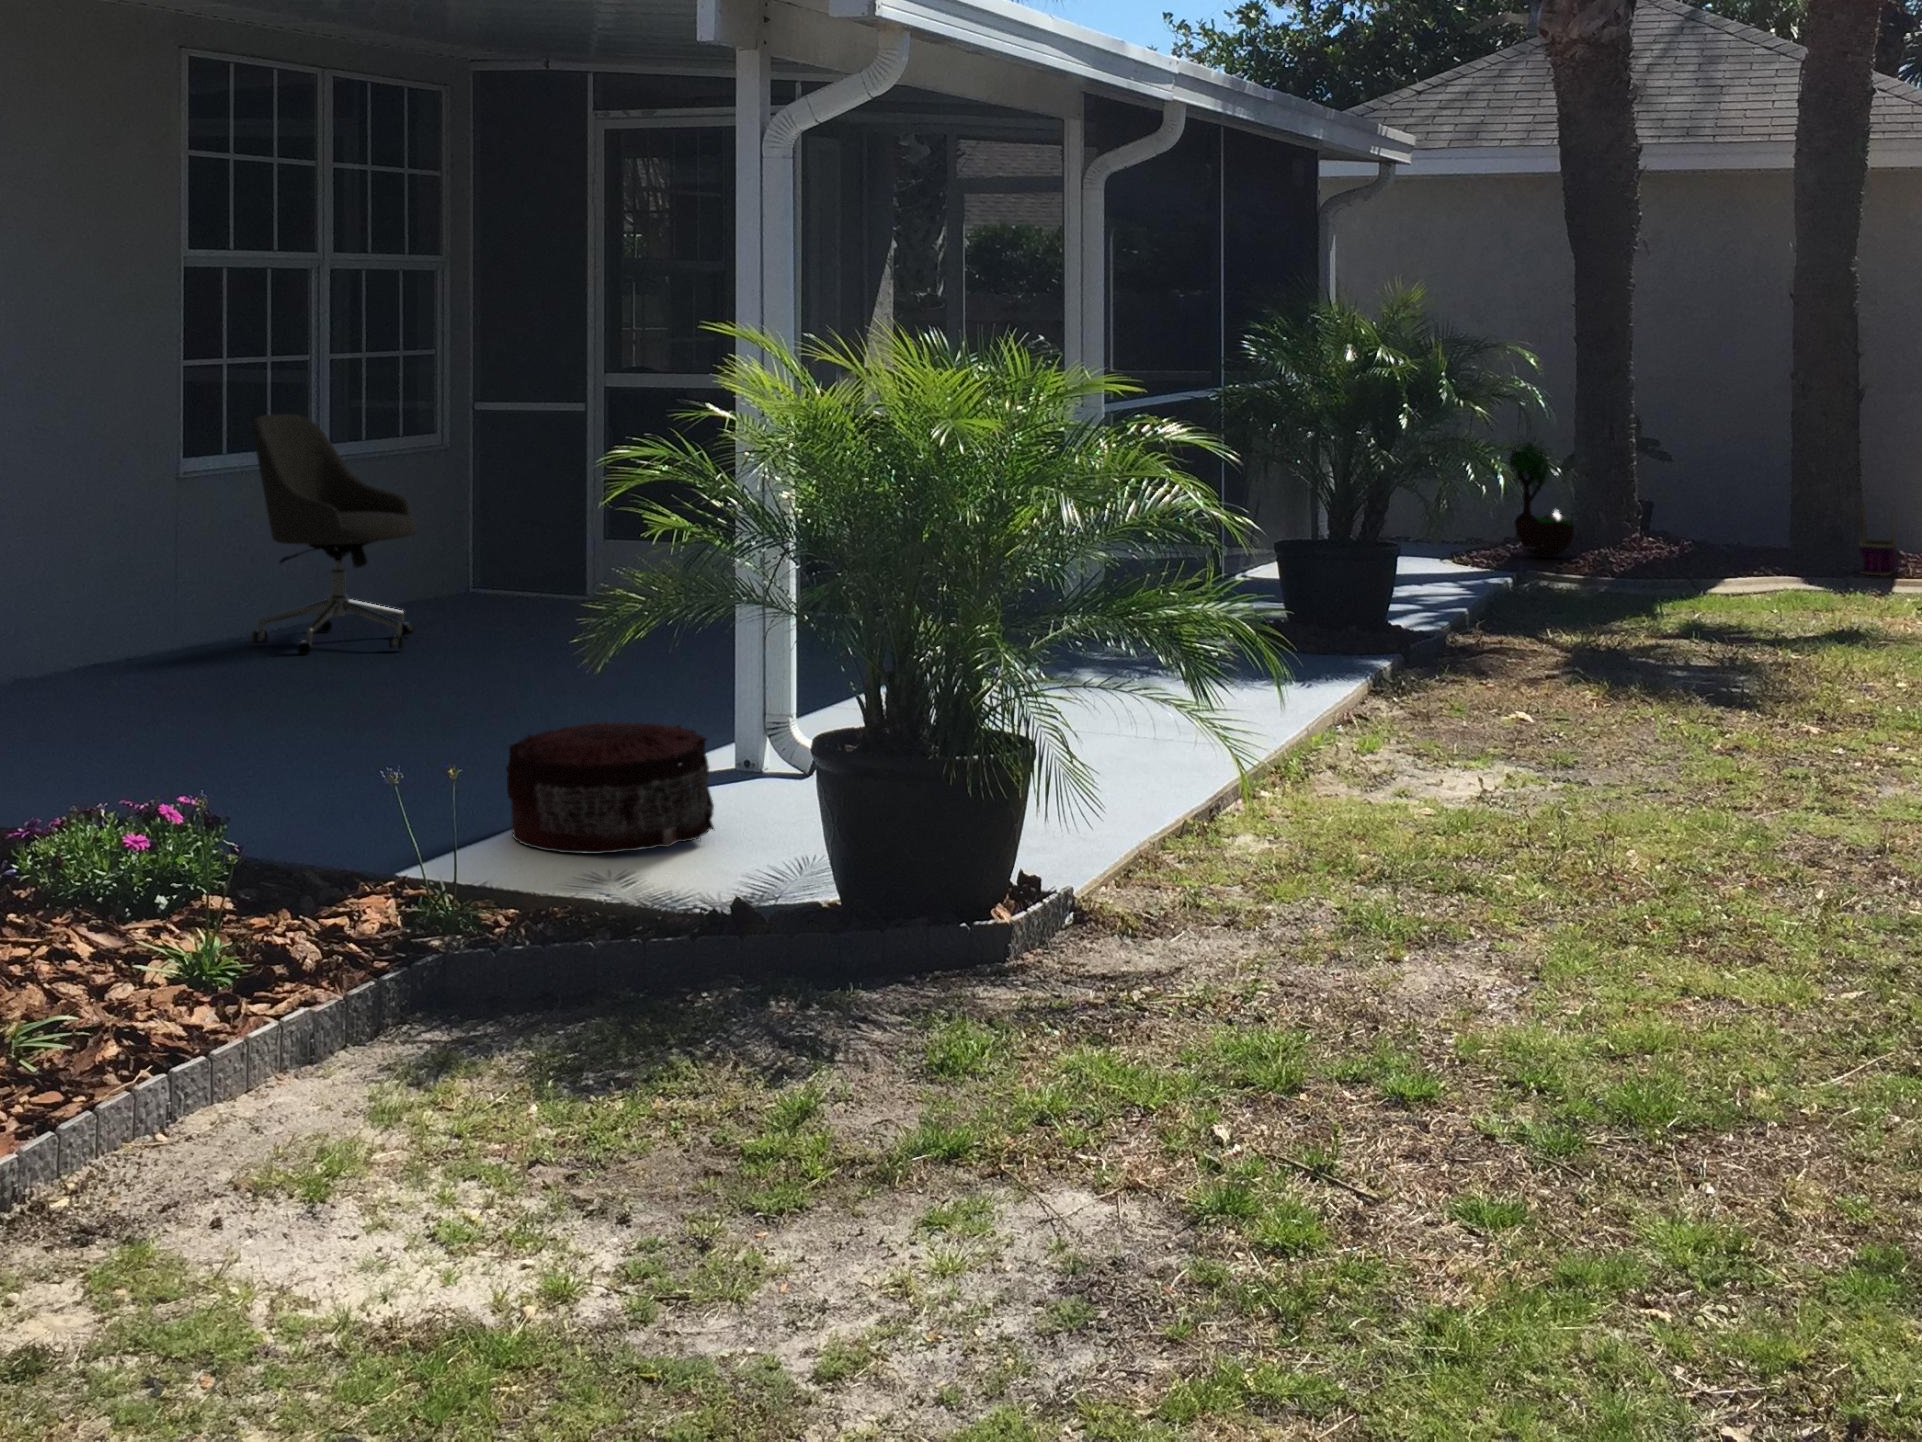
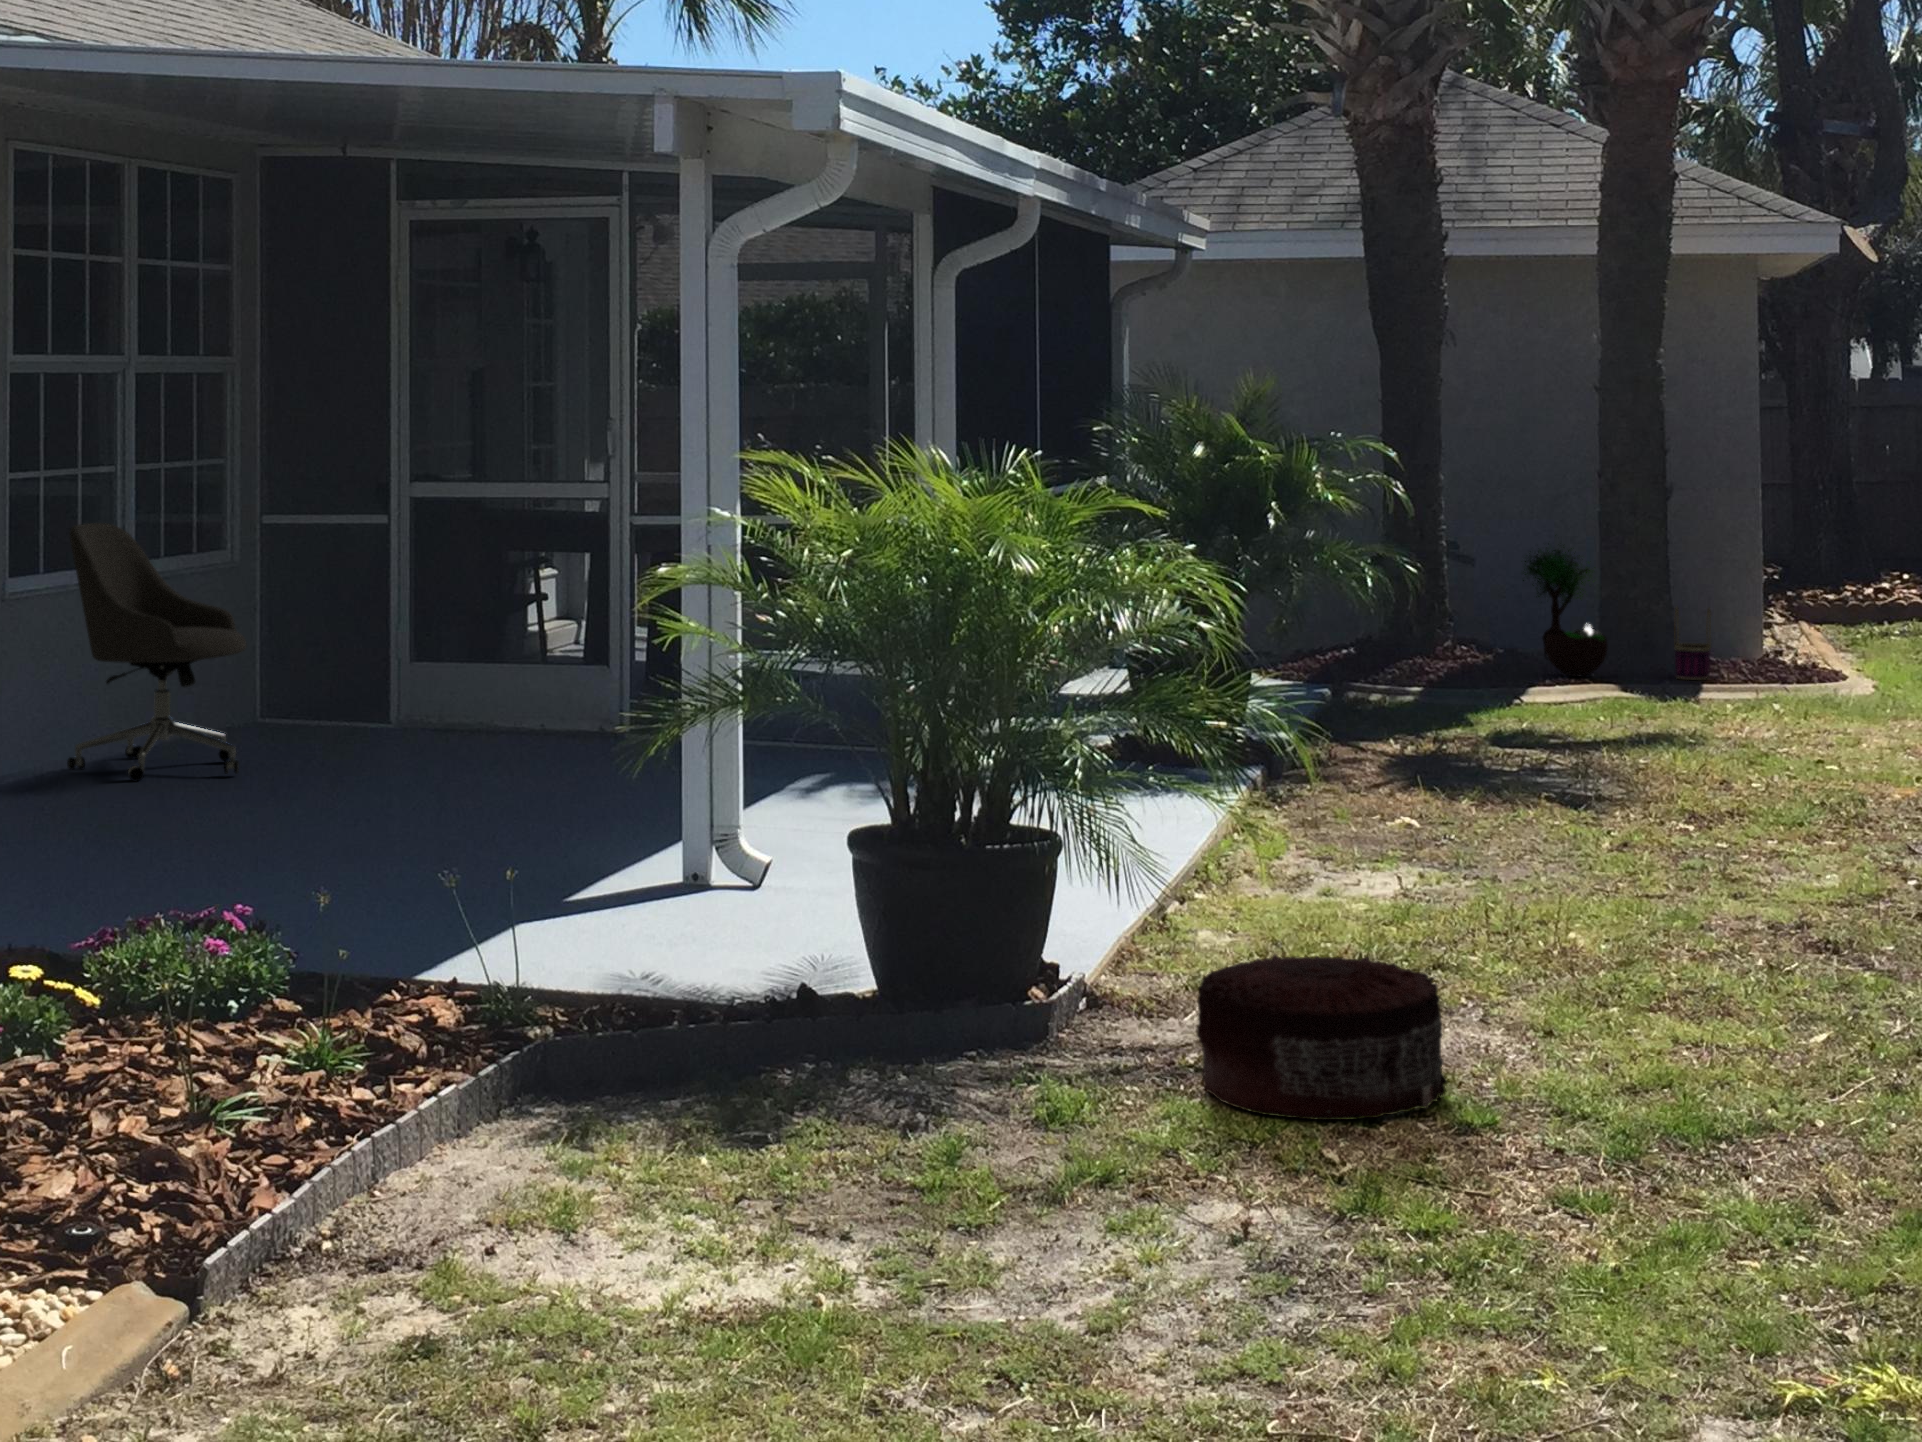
potted tree: present [1503,437,1574,558] -> present [1523,545,1608,676]
pouf: present [506,722,714,854] -> present [1197,954,1448,1120]

